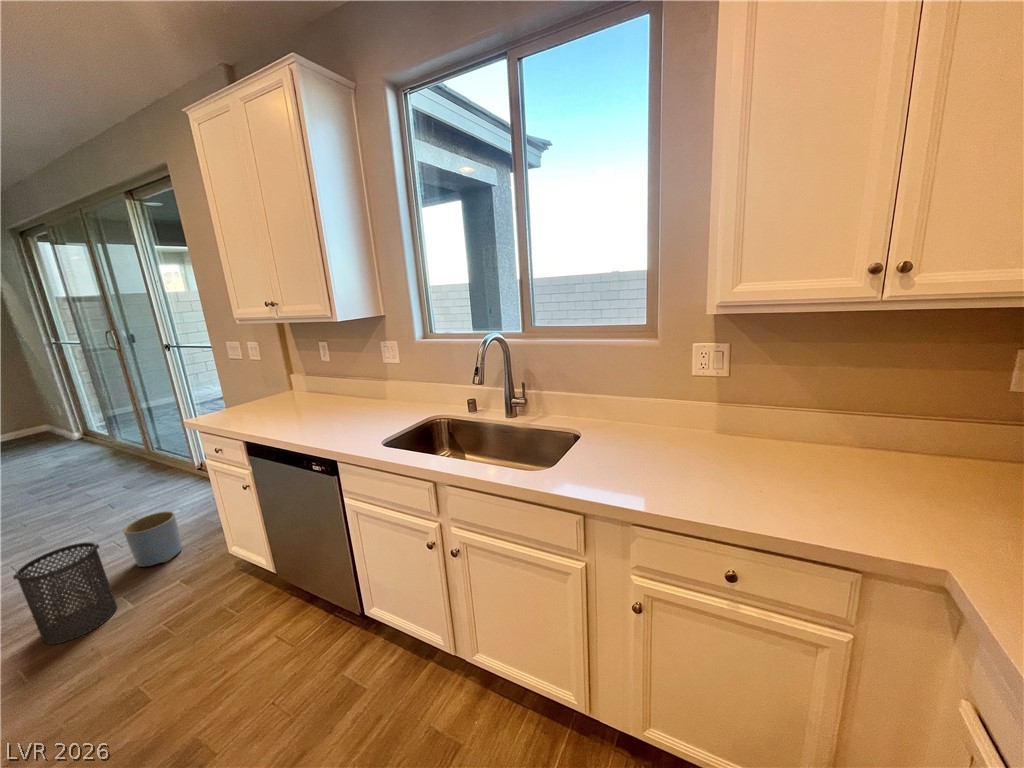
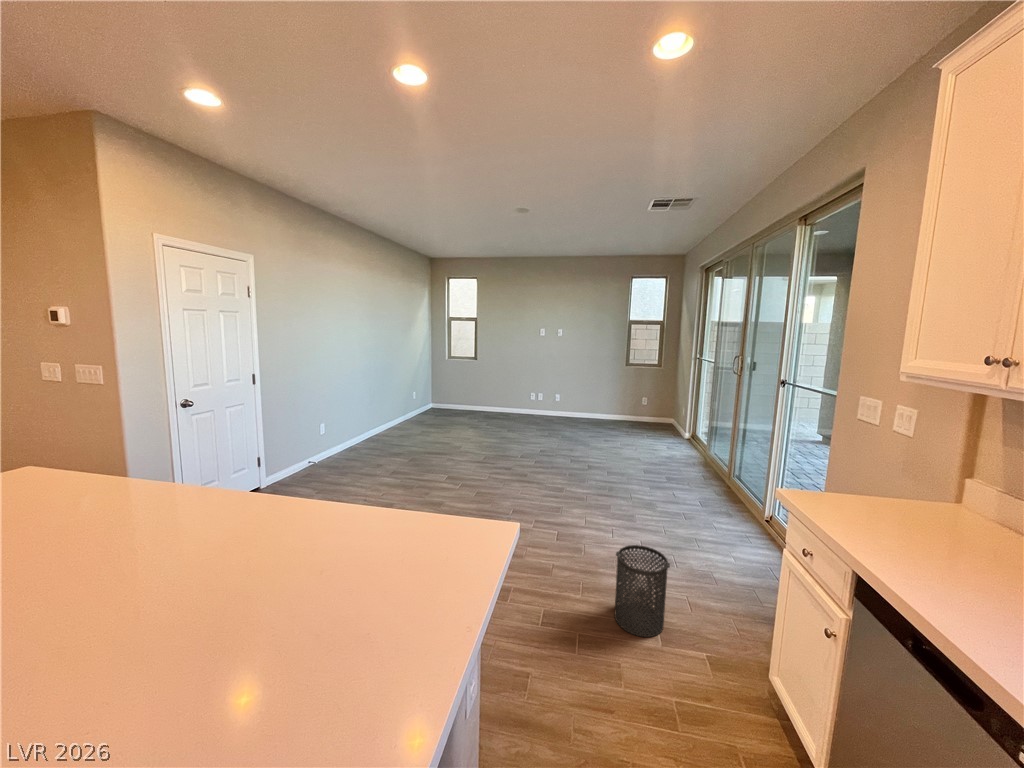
planter: present [124,511,182,567] -> none [689,550,735,611]

